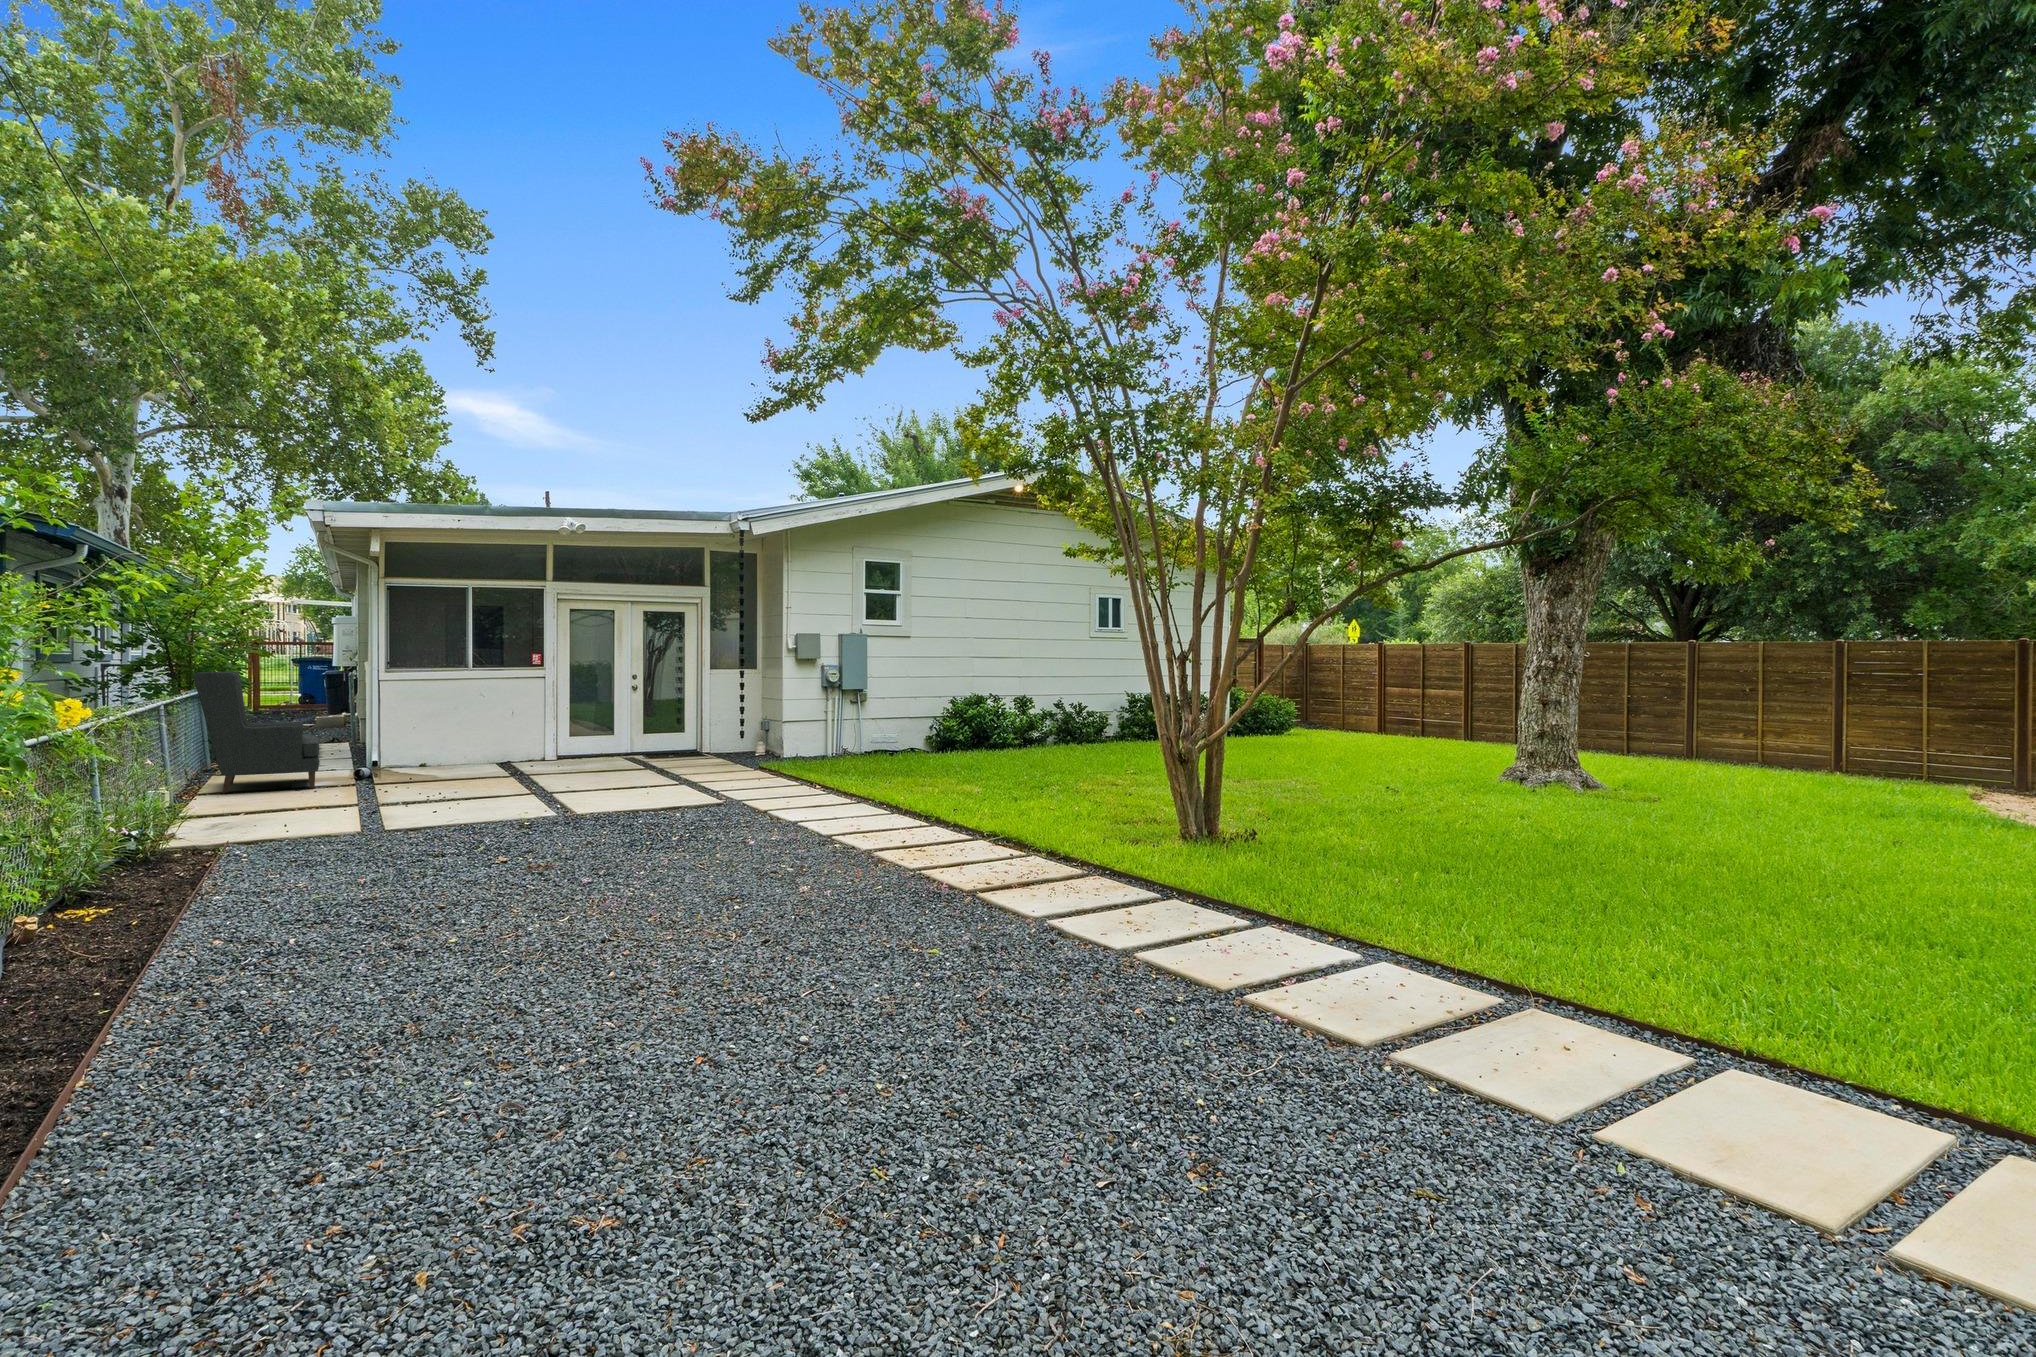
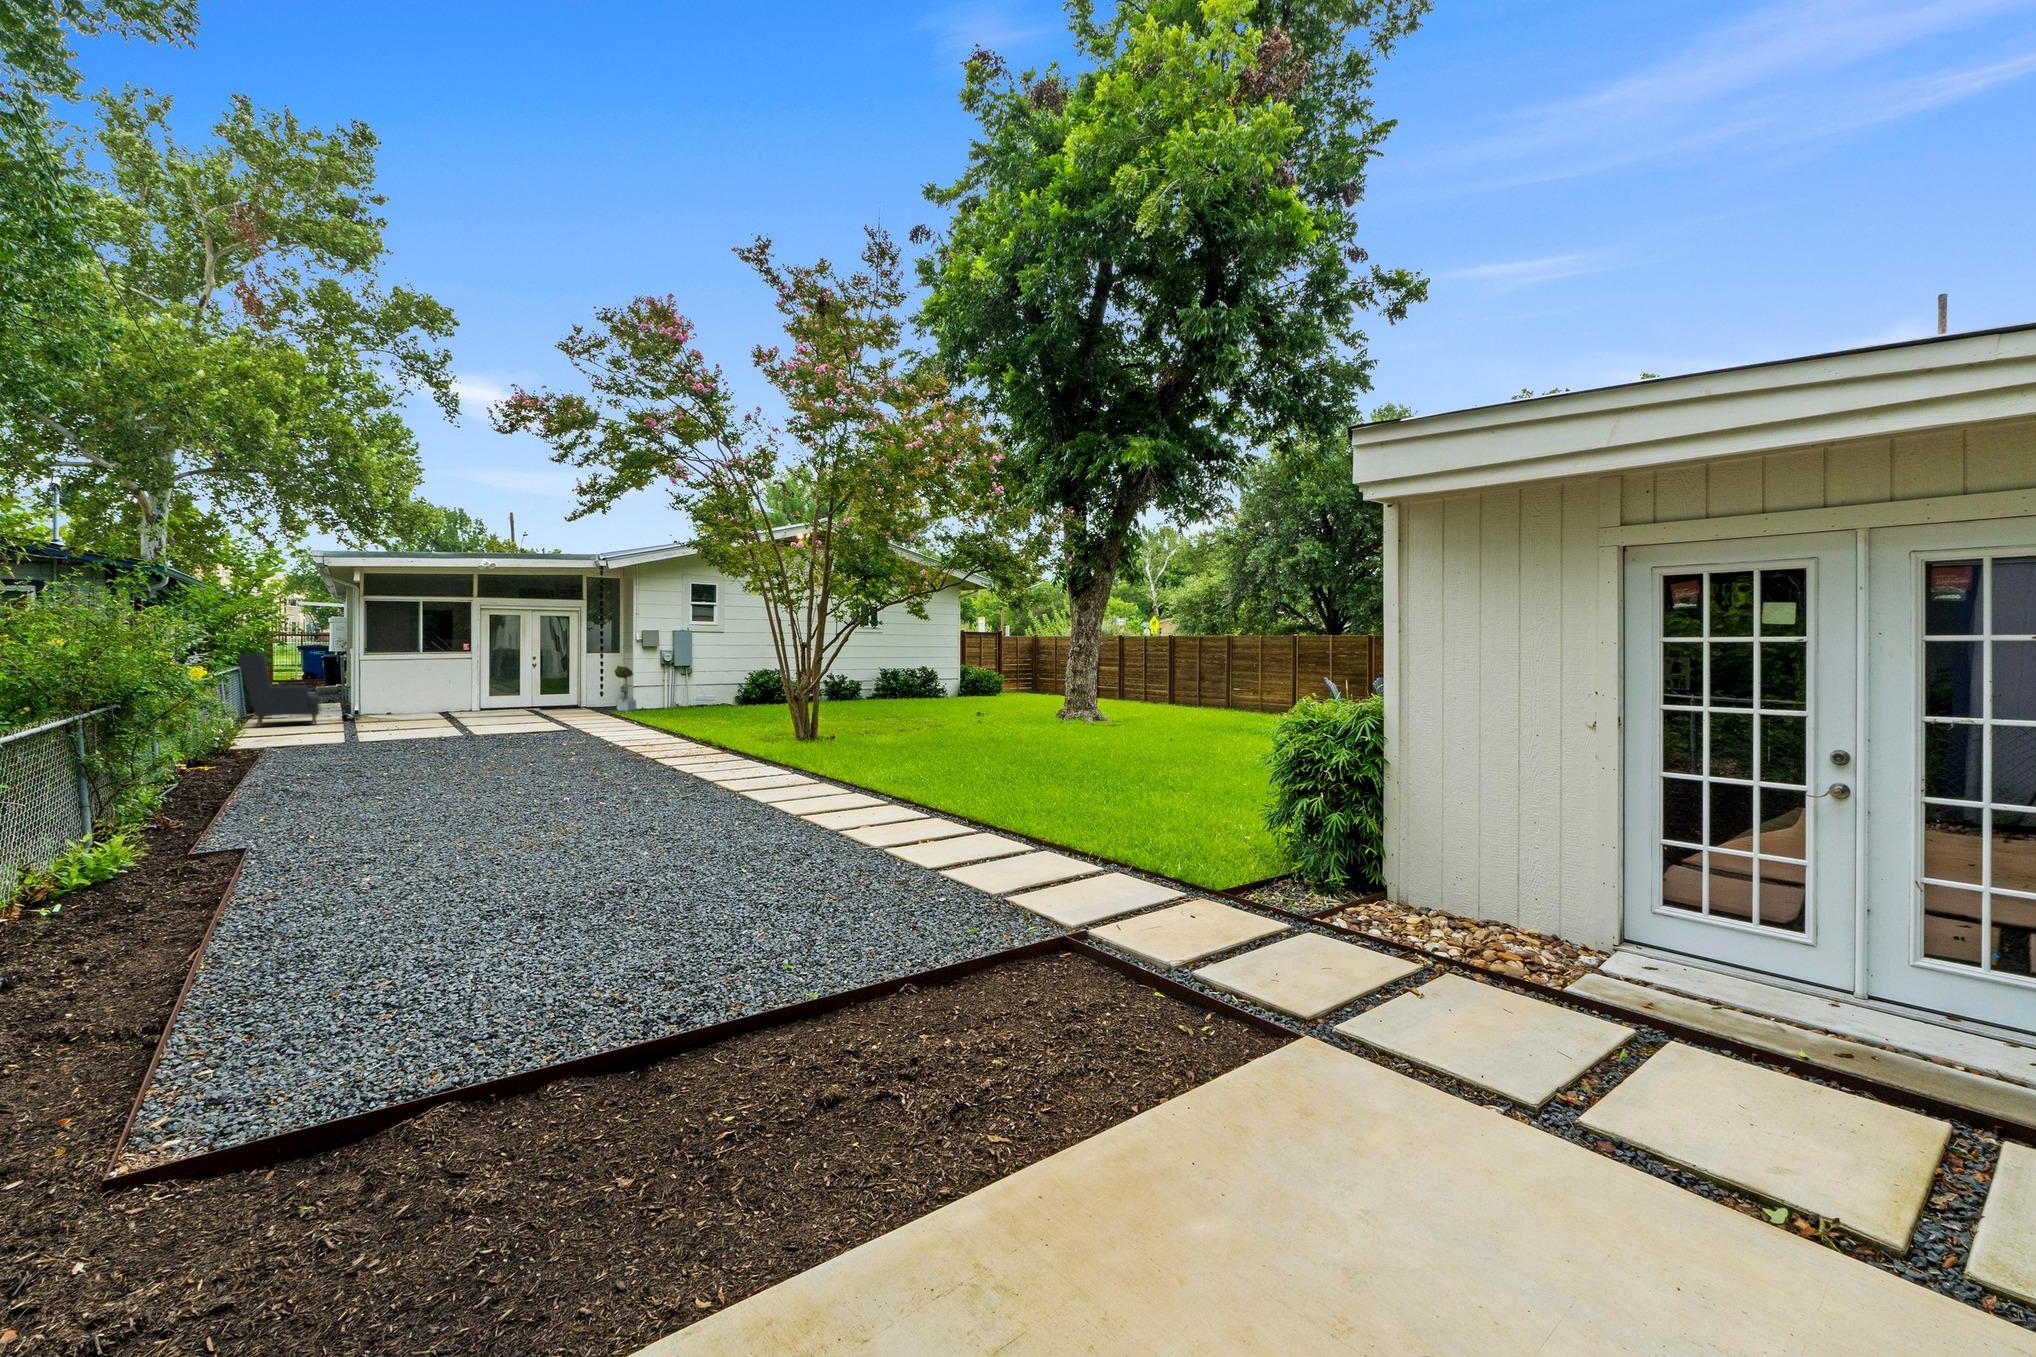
potted tree: none [757,688,790,761] -> present [614,666,637,711]

